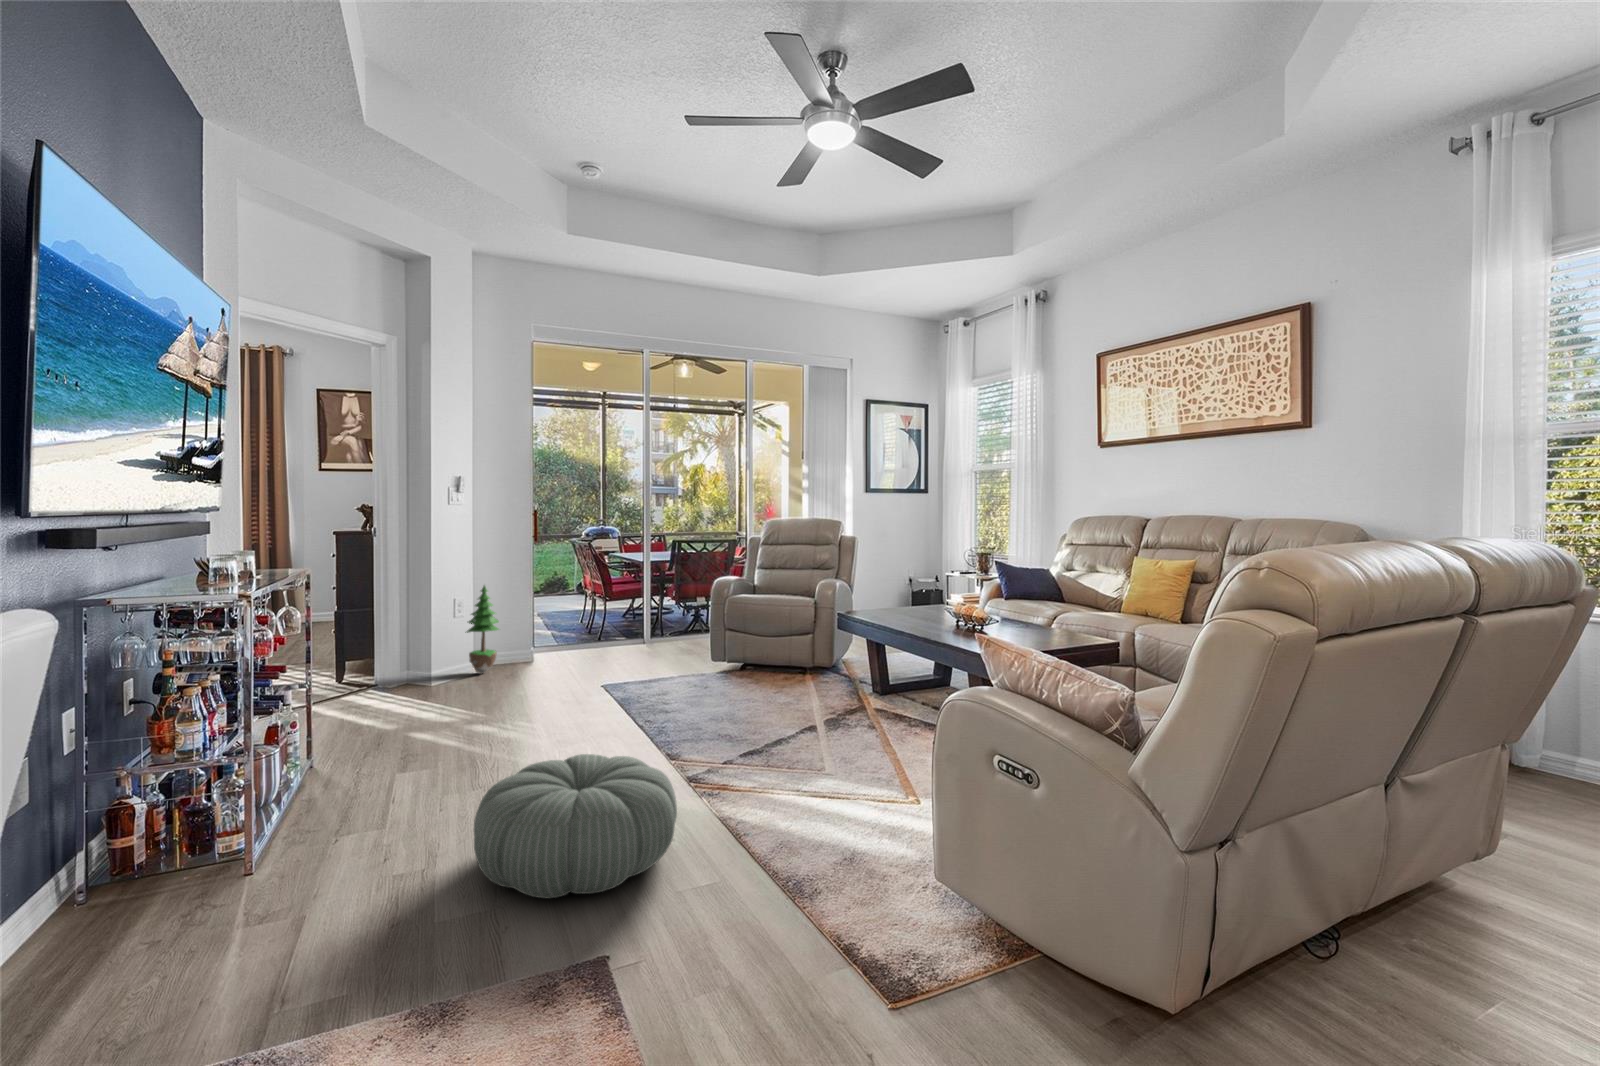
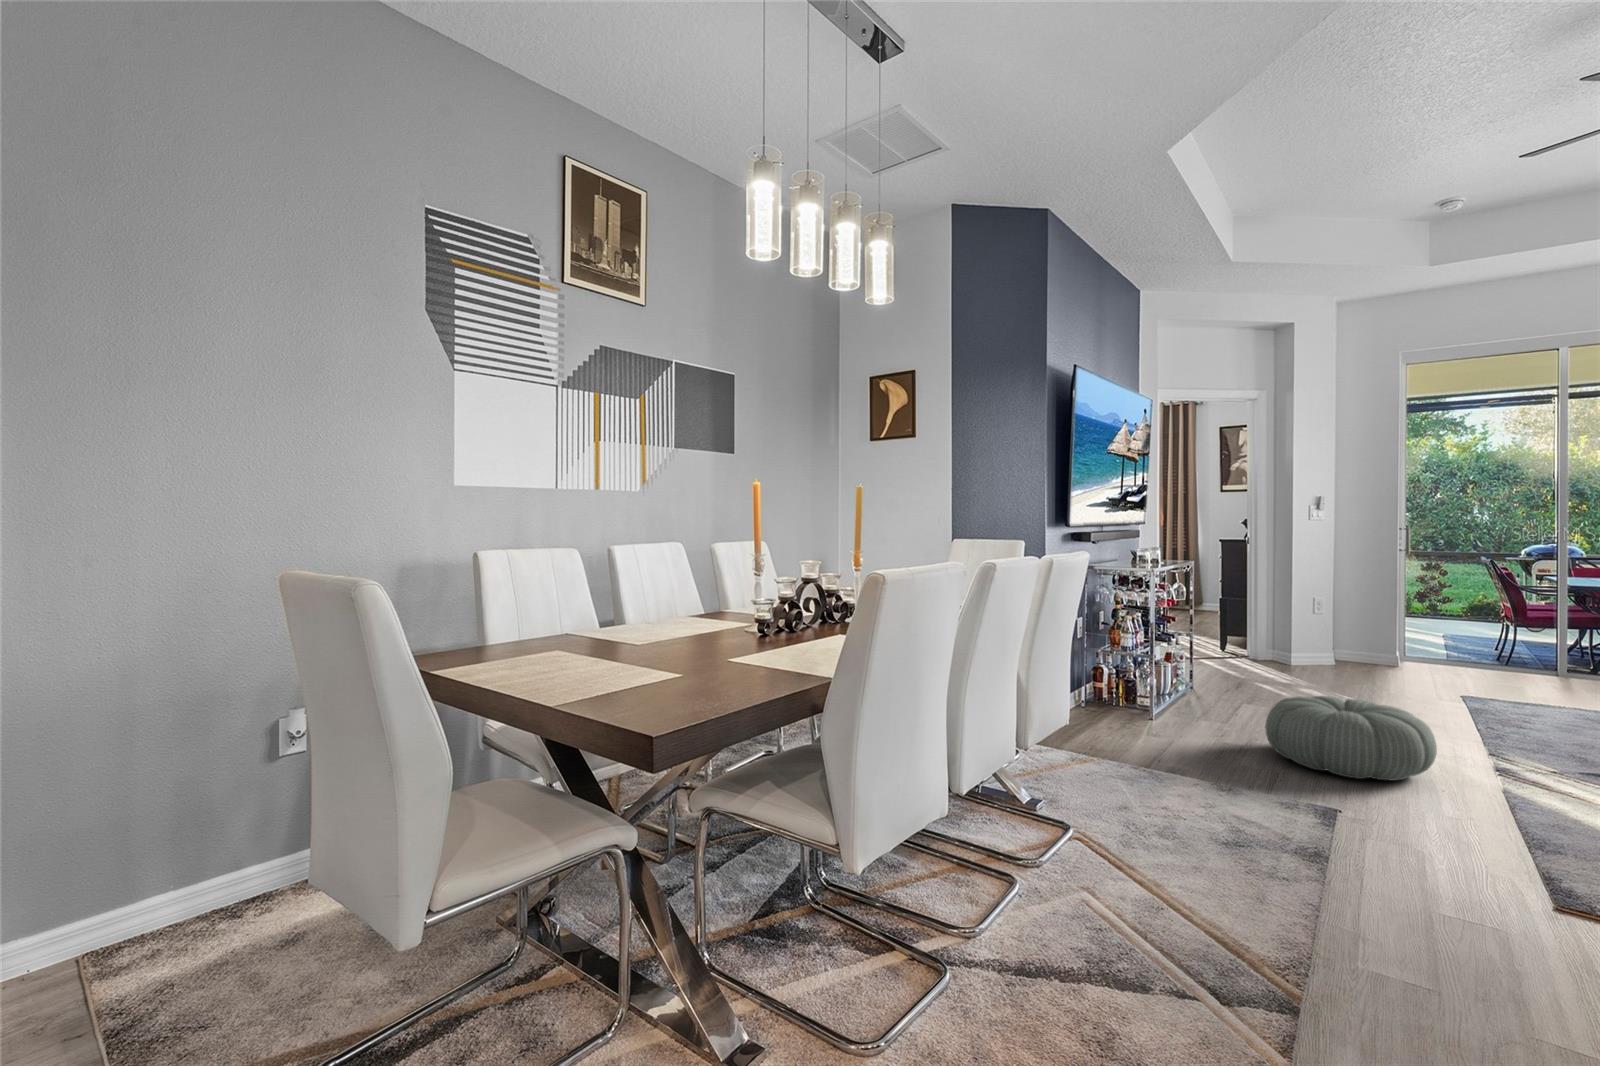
potted tree: present [465,586,499,673] -> none [1325,586,1360,667]

